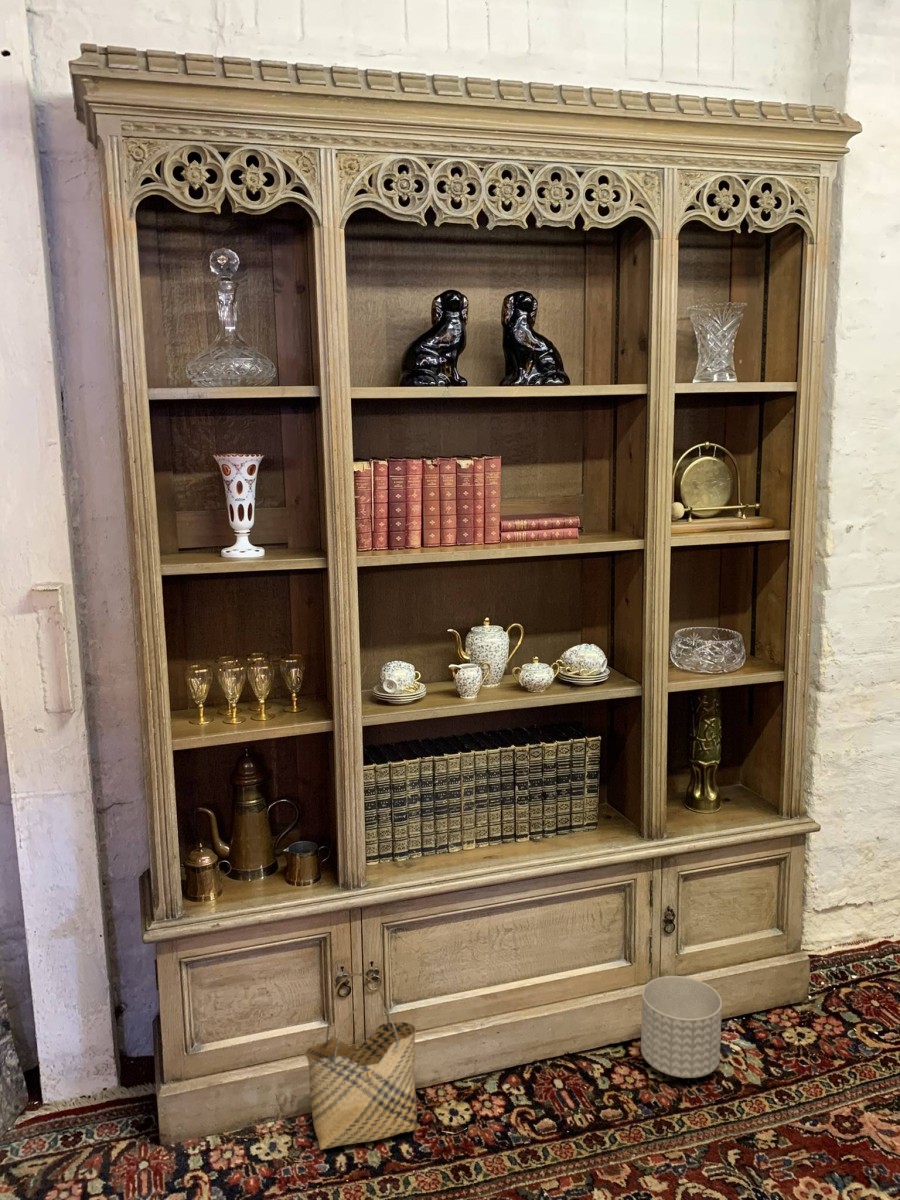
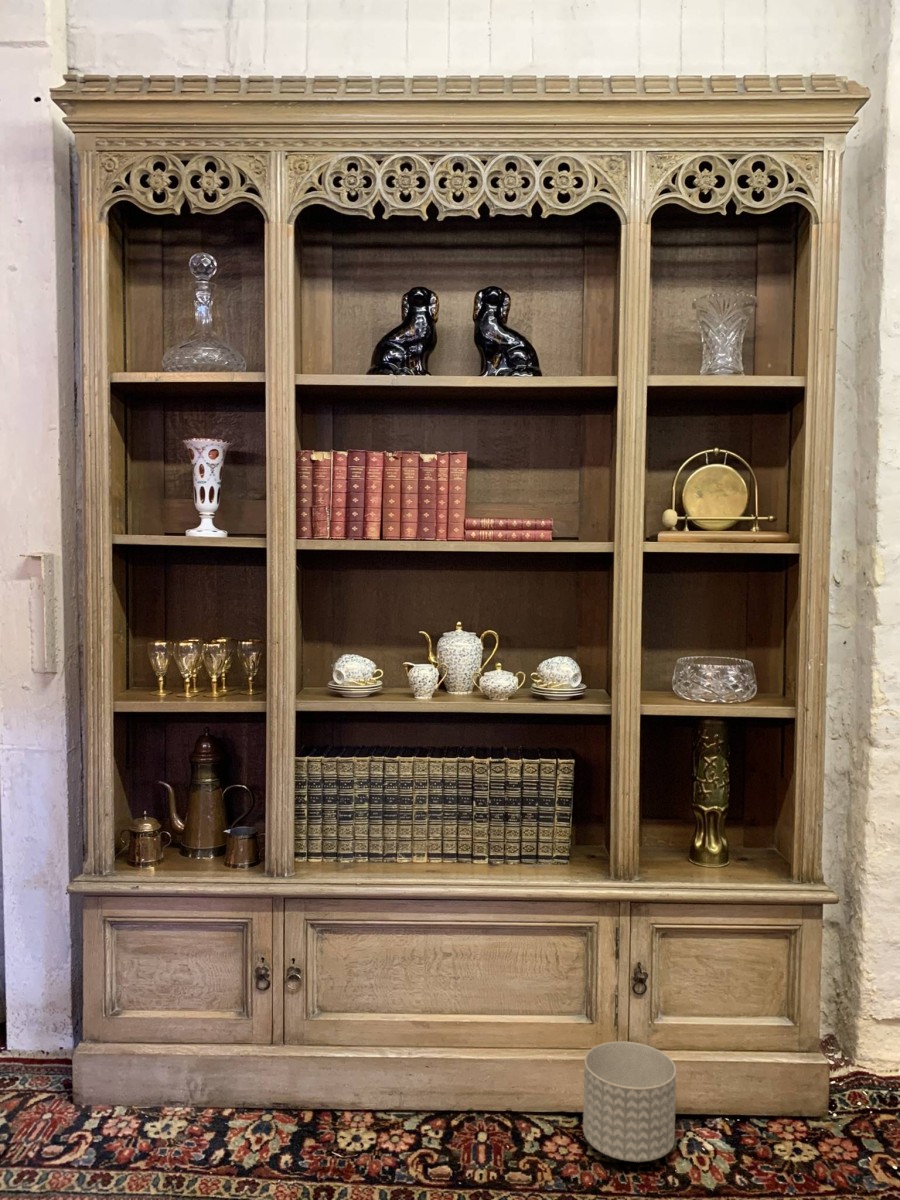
woven basket: present [305,973,417,1150] -> none [199,965,320,1145]

